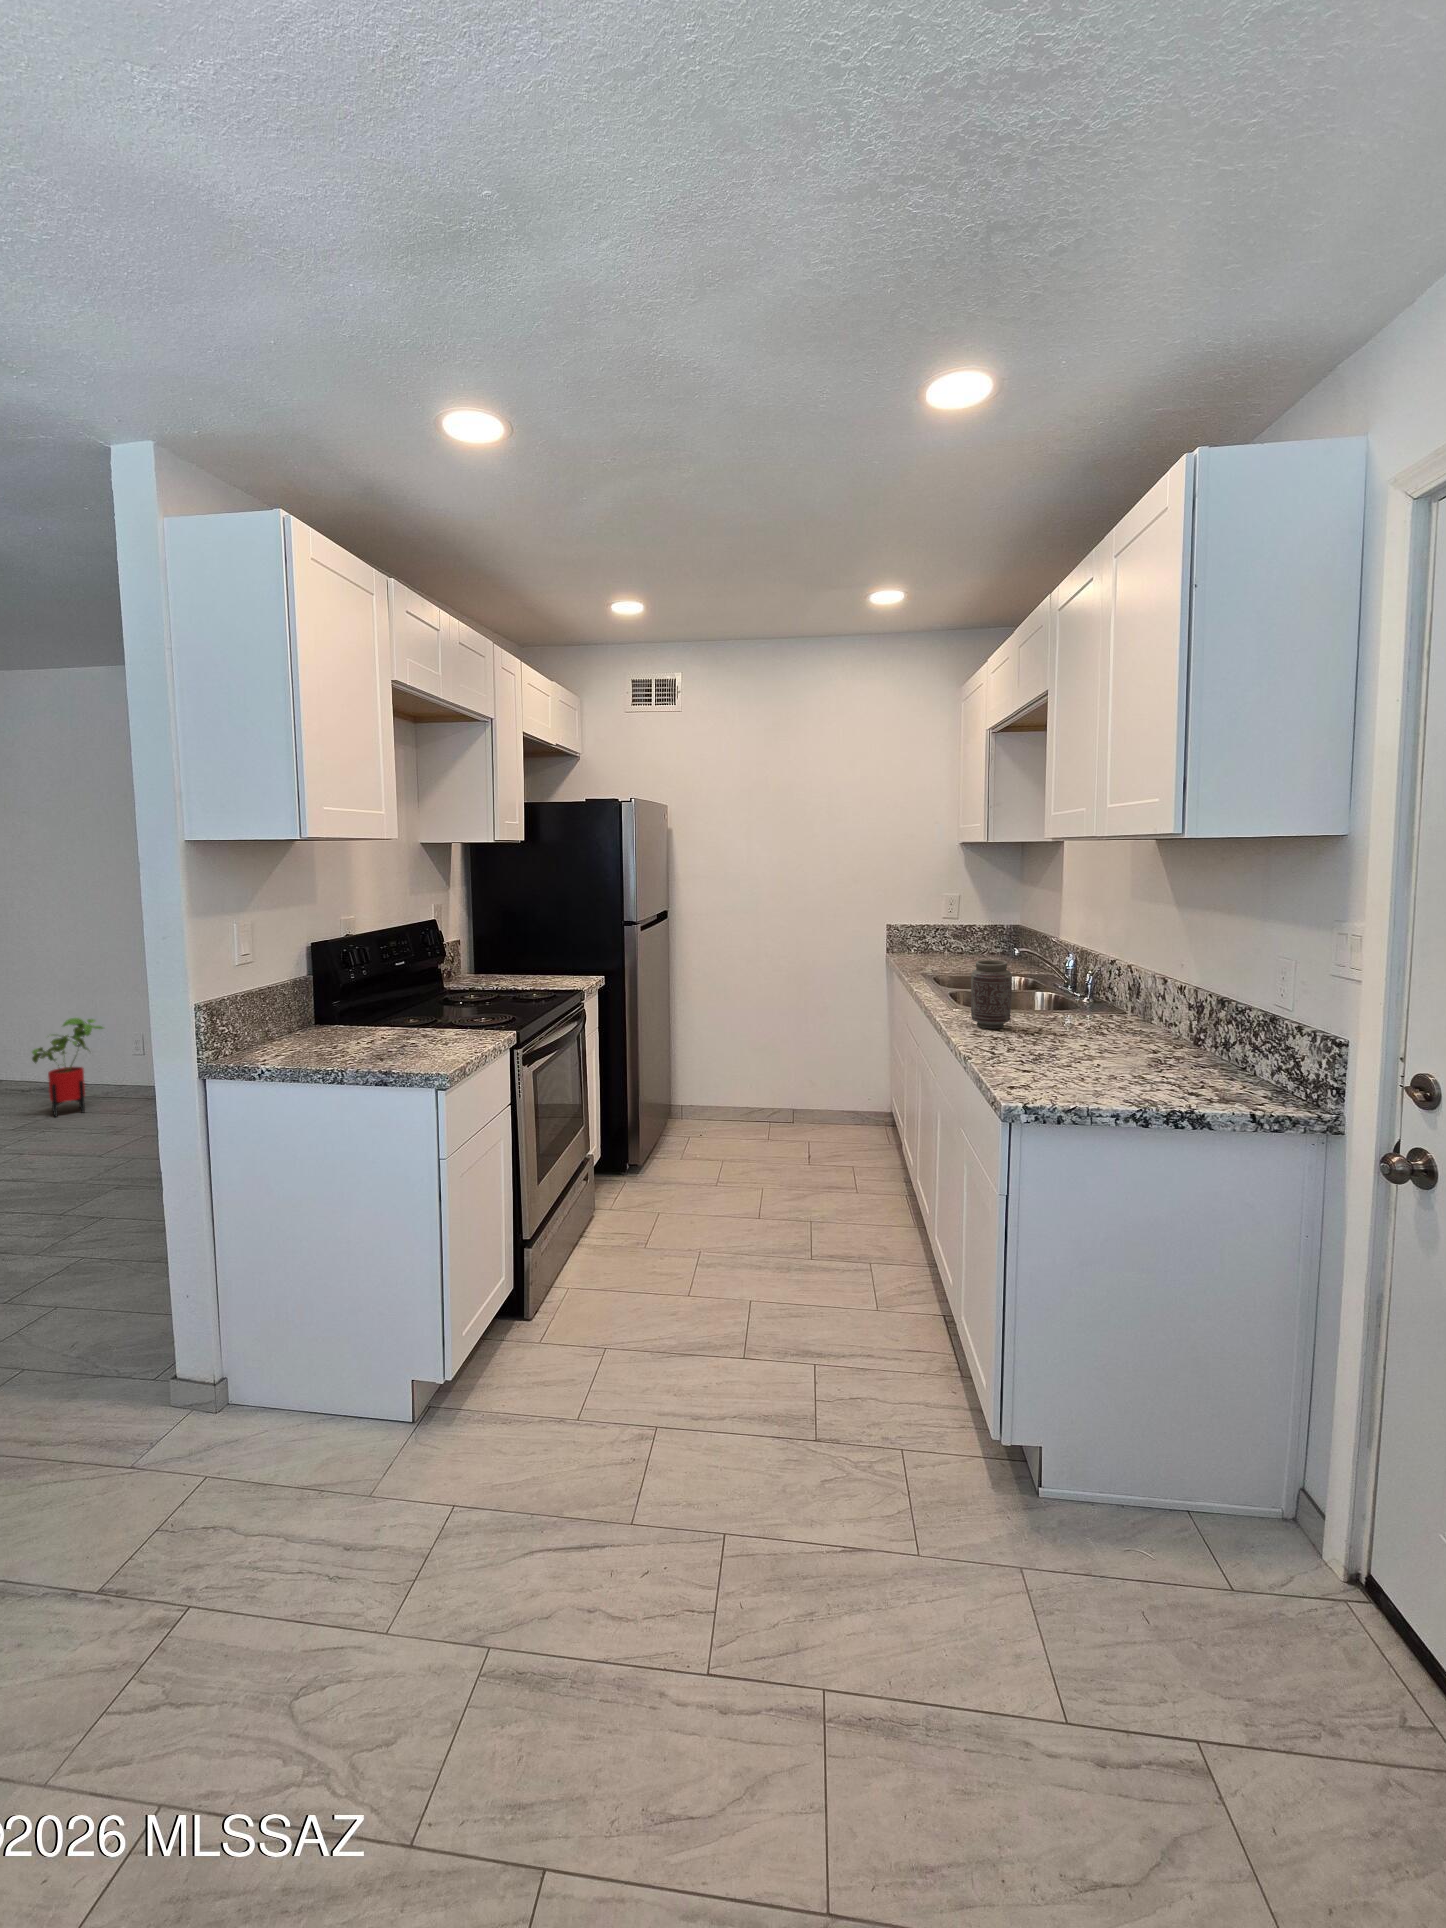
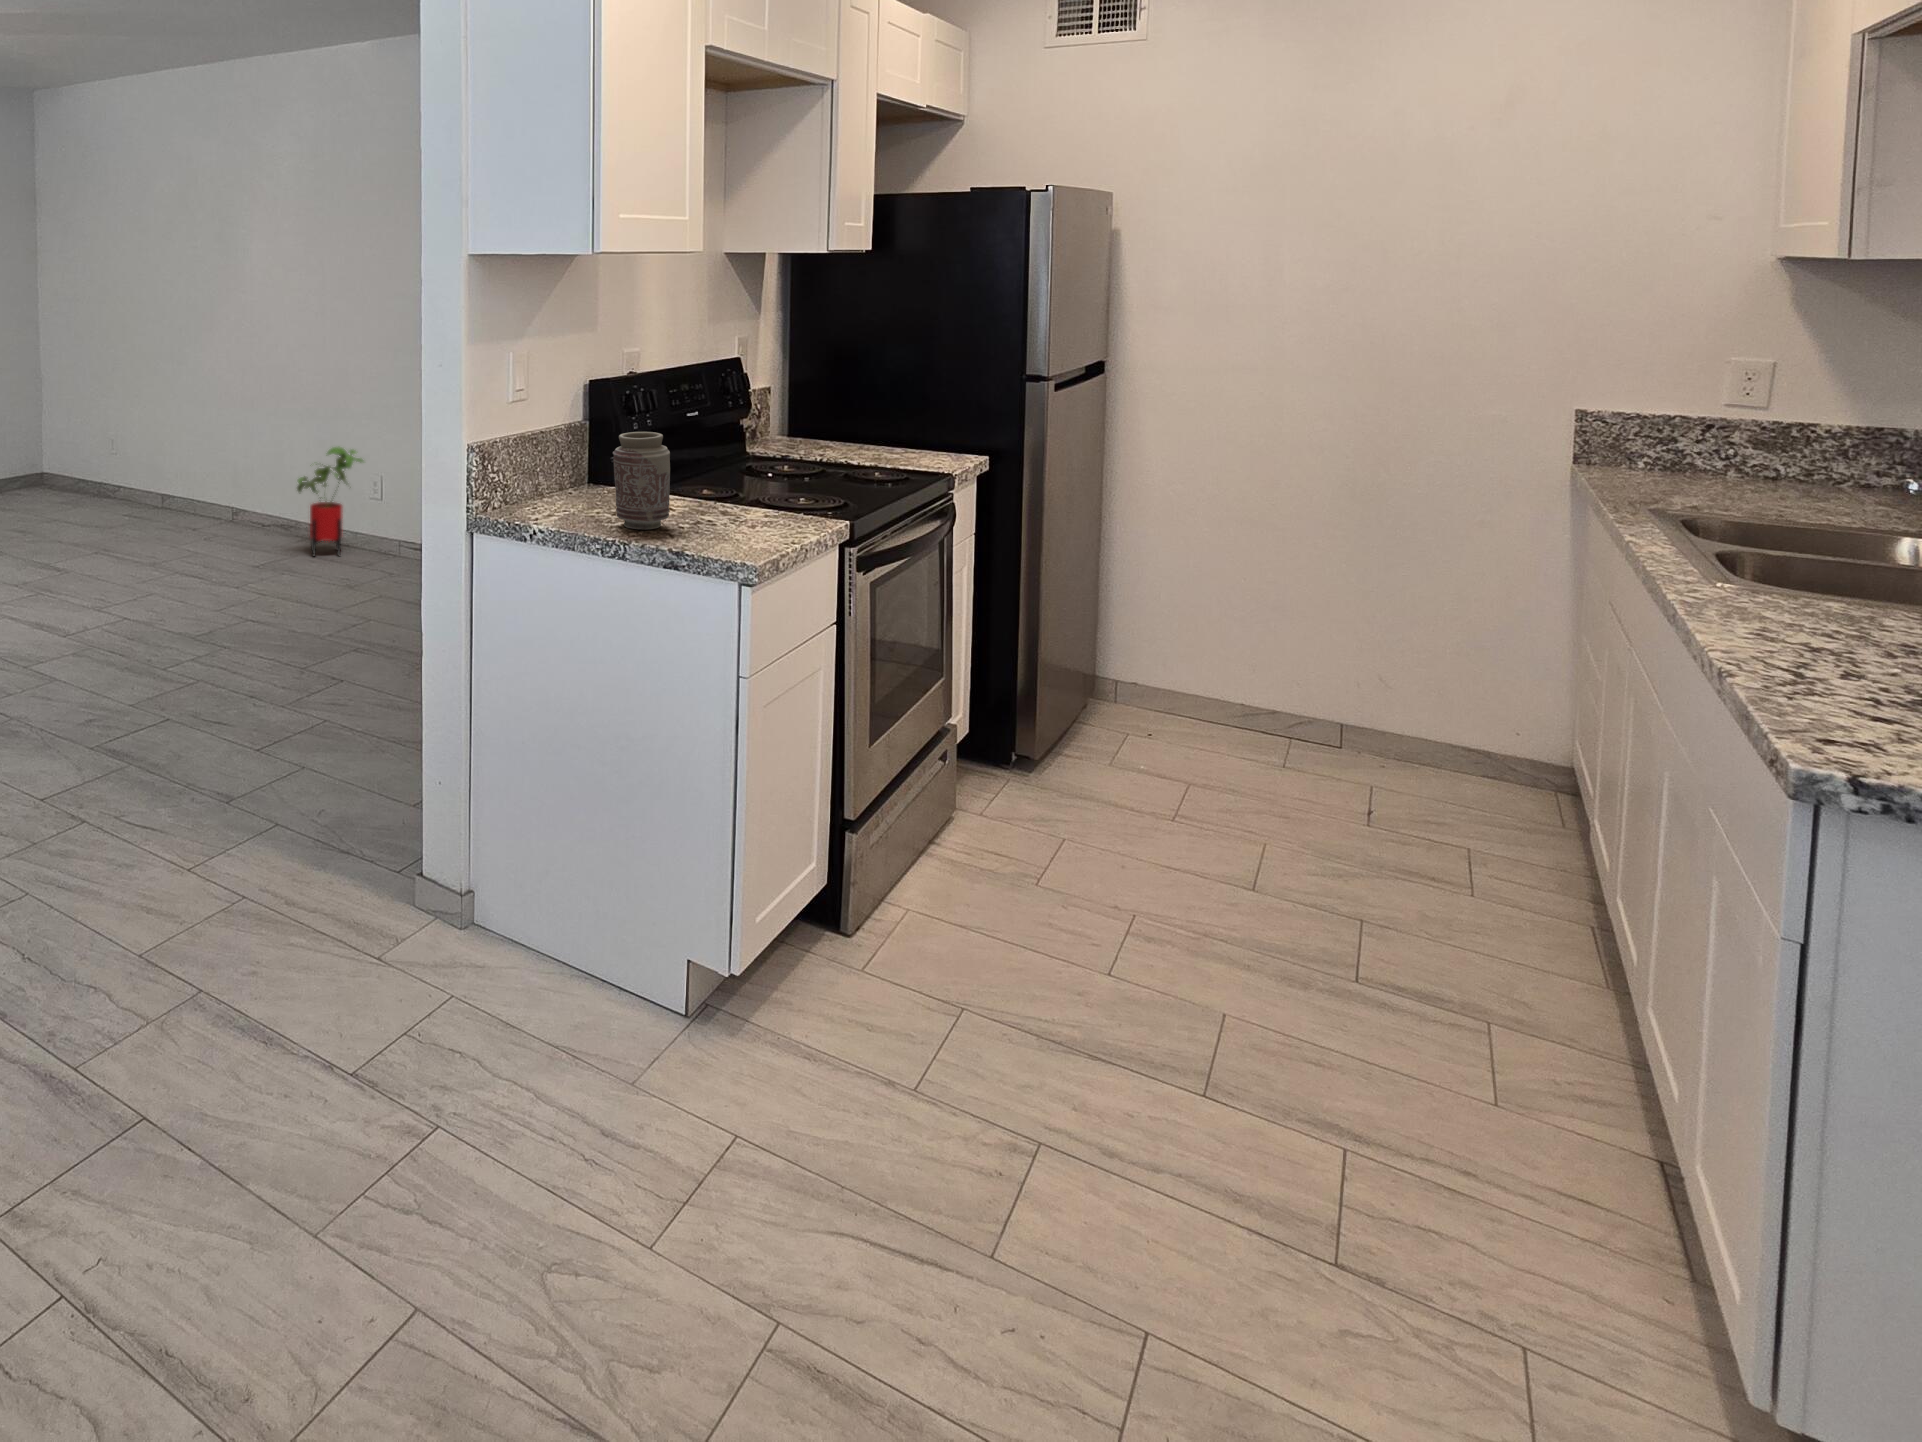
vase: present [971,960,1012,1028] -> present [613,432,670,529]

